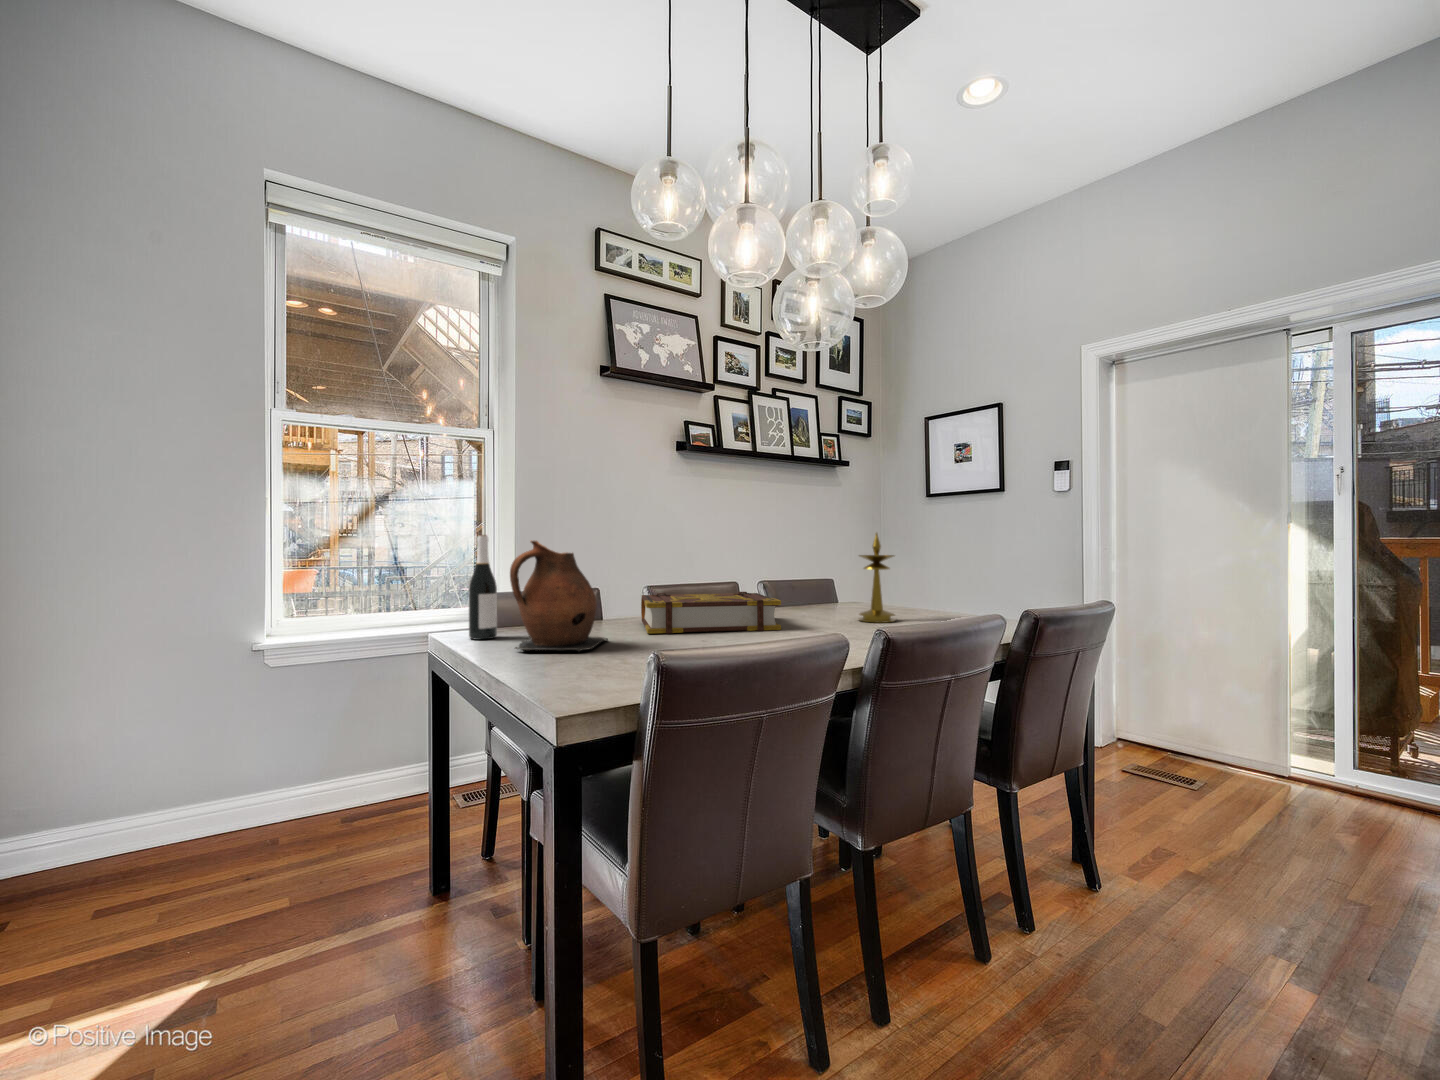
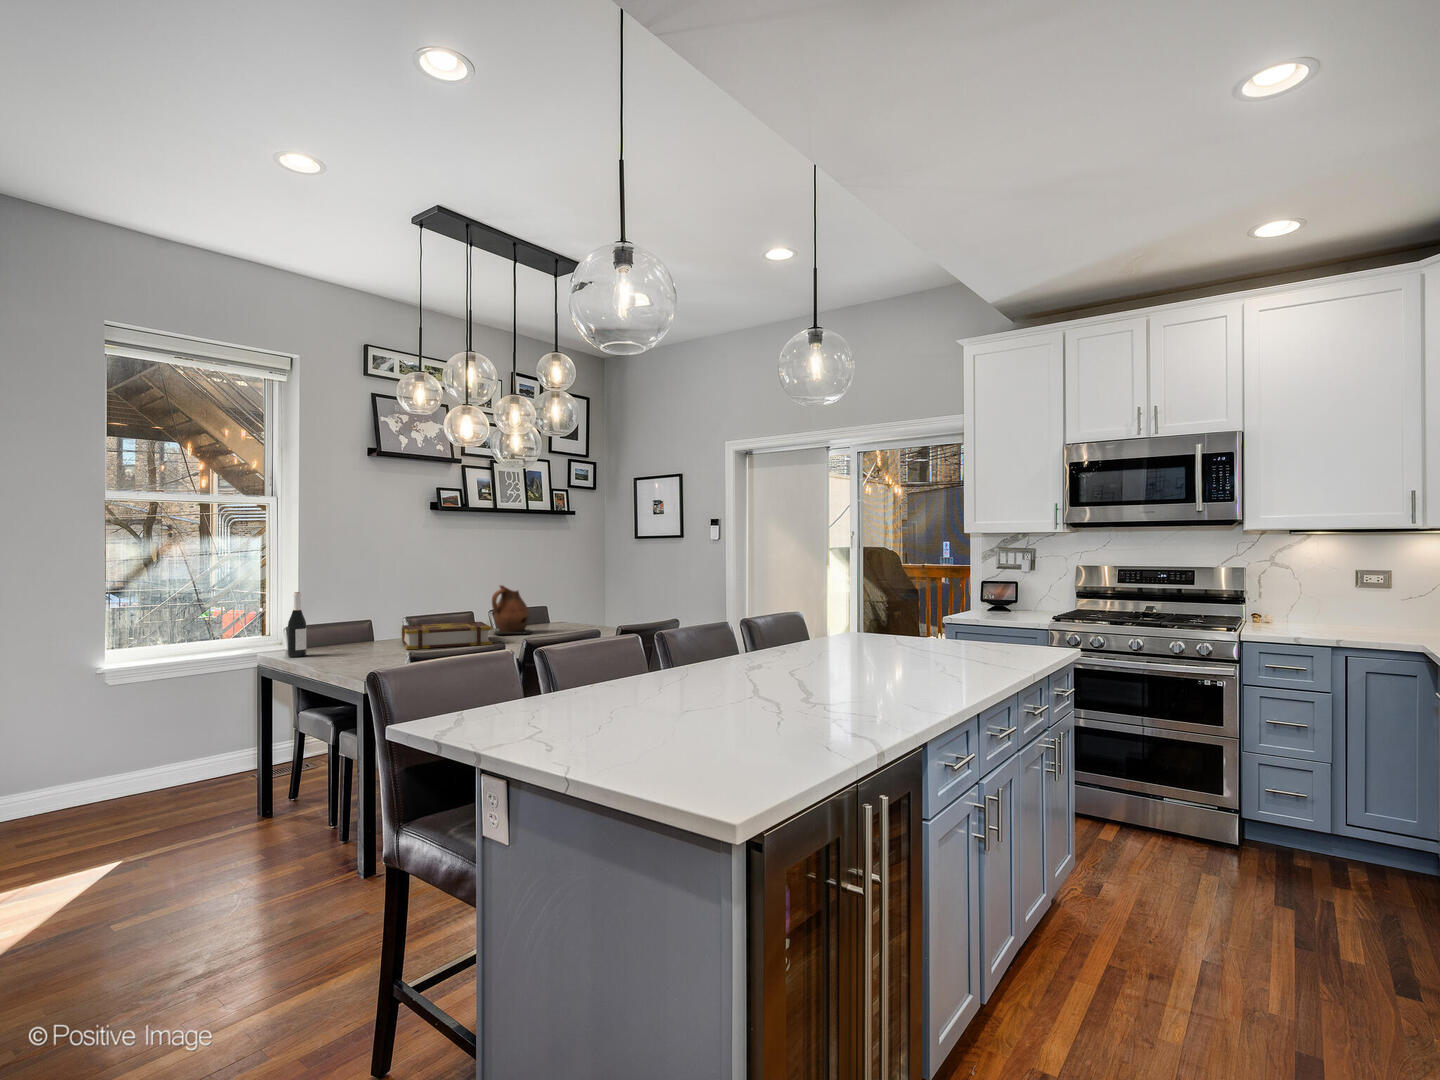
candlestick: present [859,533,895,622] -> none [545,582,568,638]
ceramic pitcher: present [510,541,608,652] -> present [492,585,531,634]

